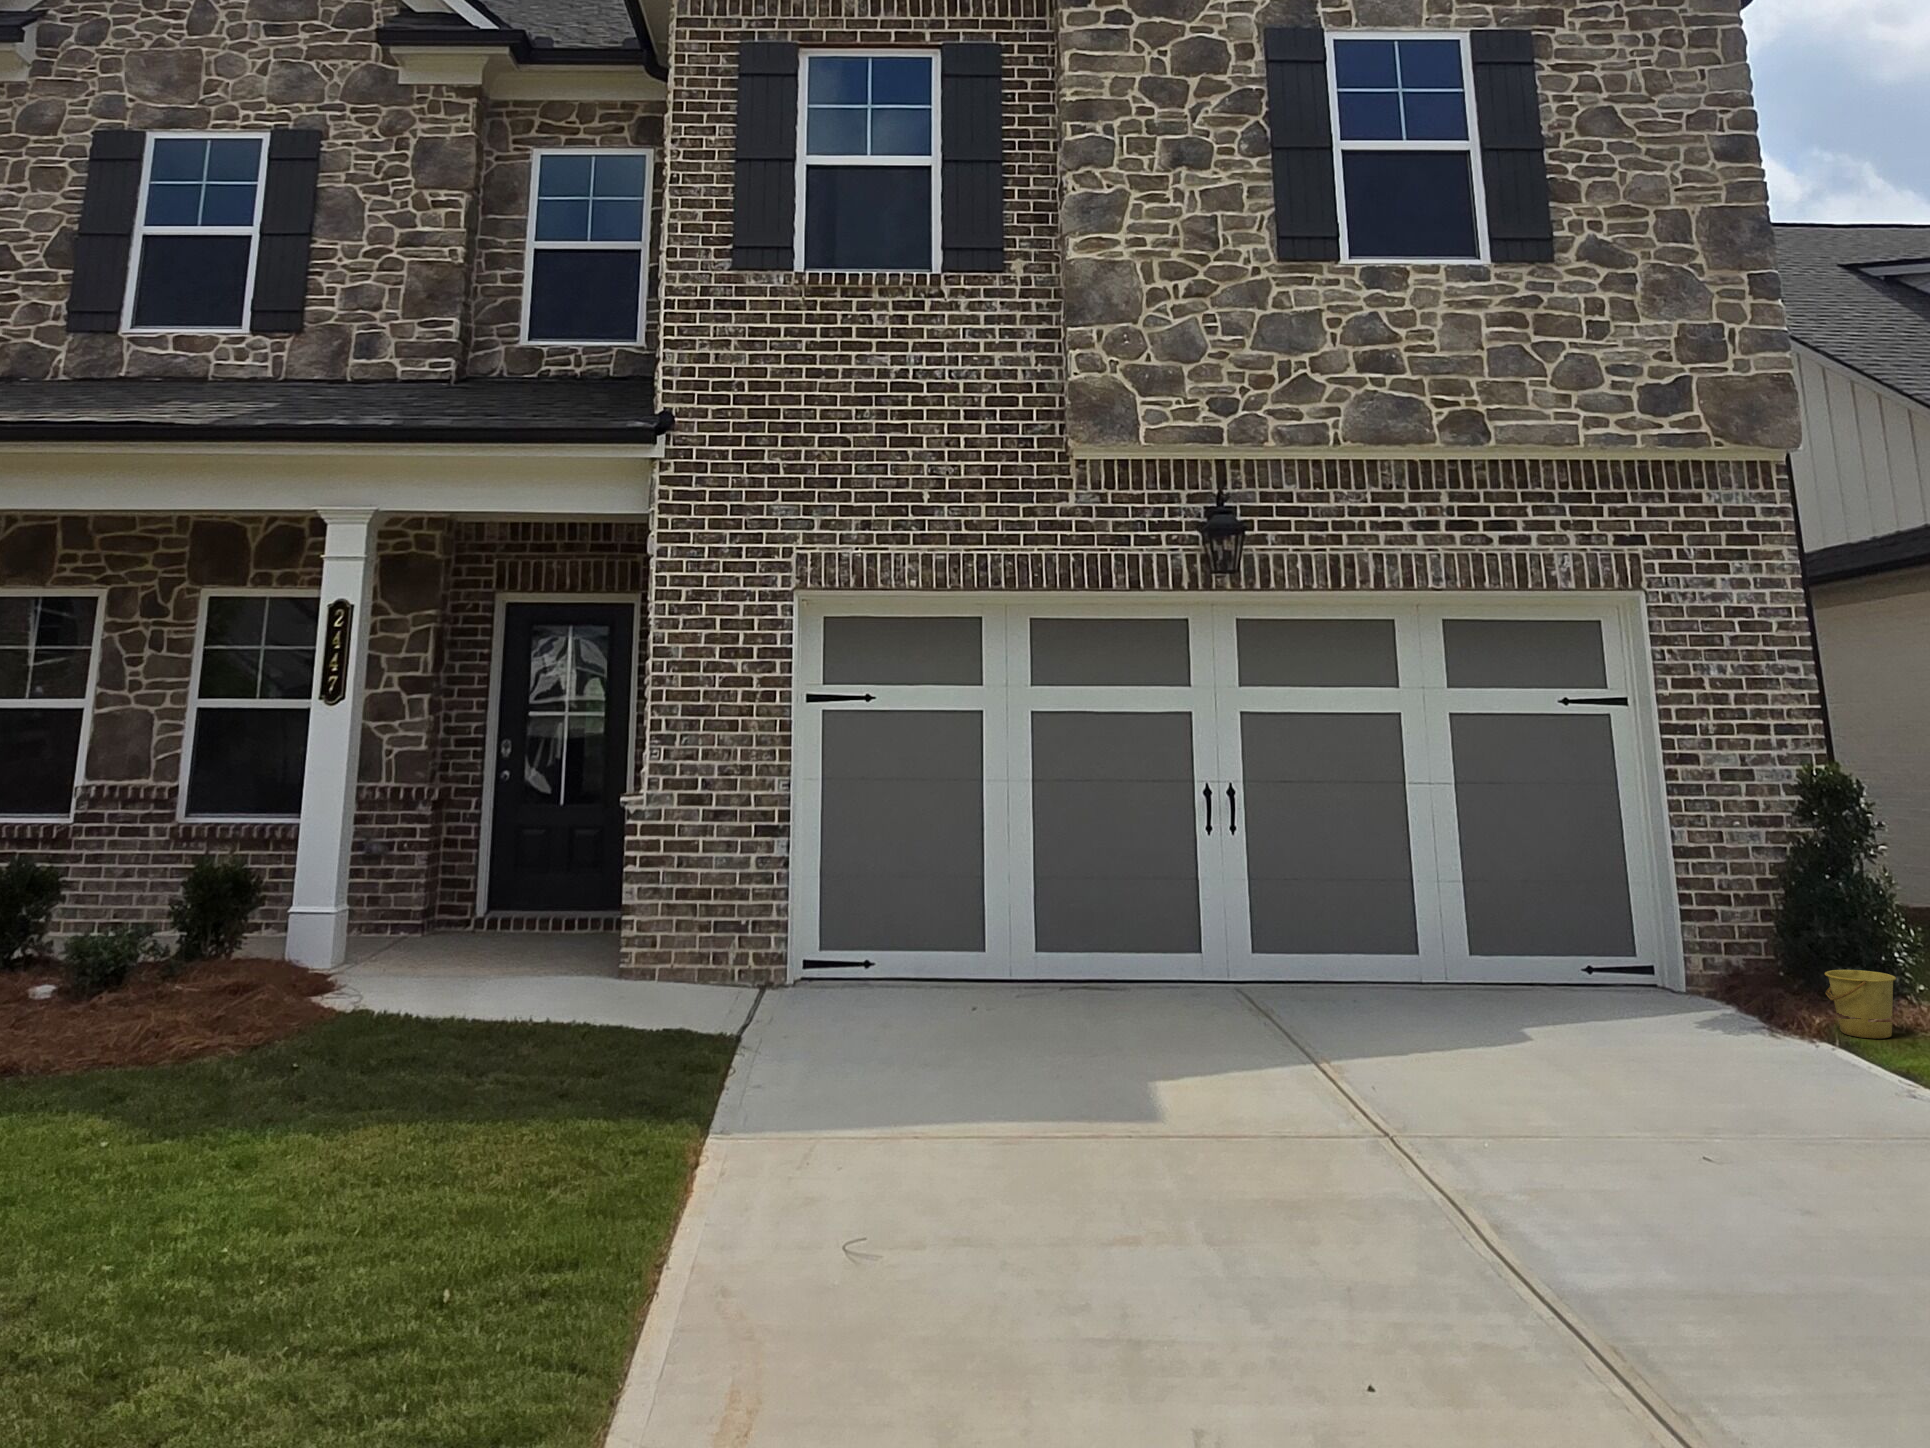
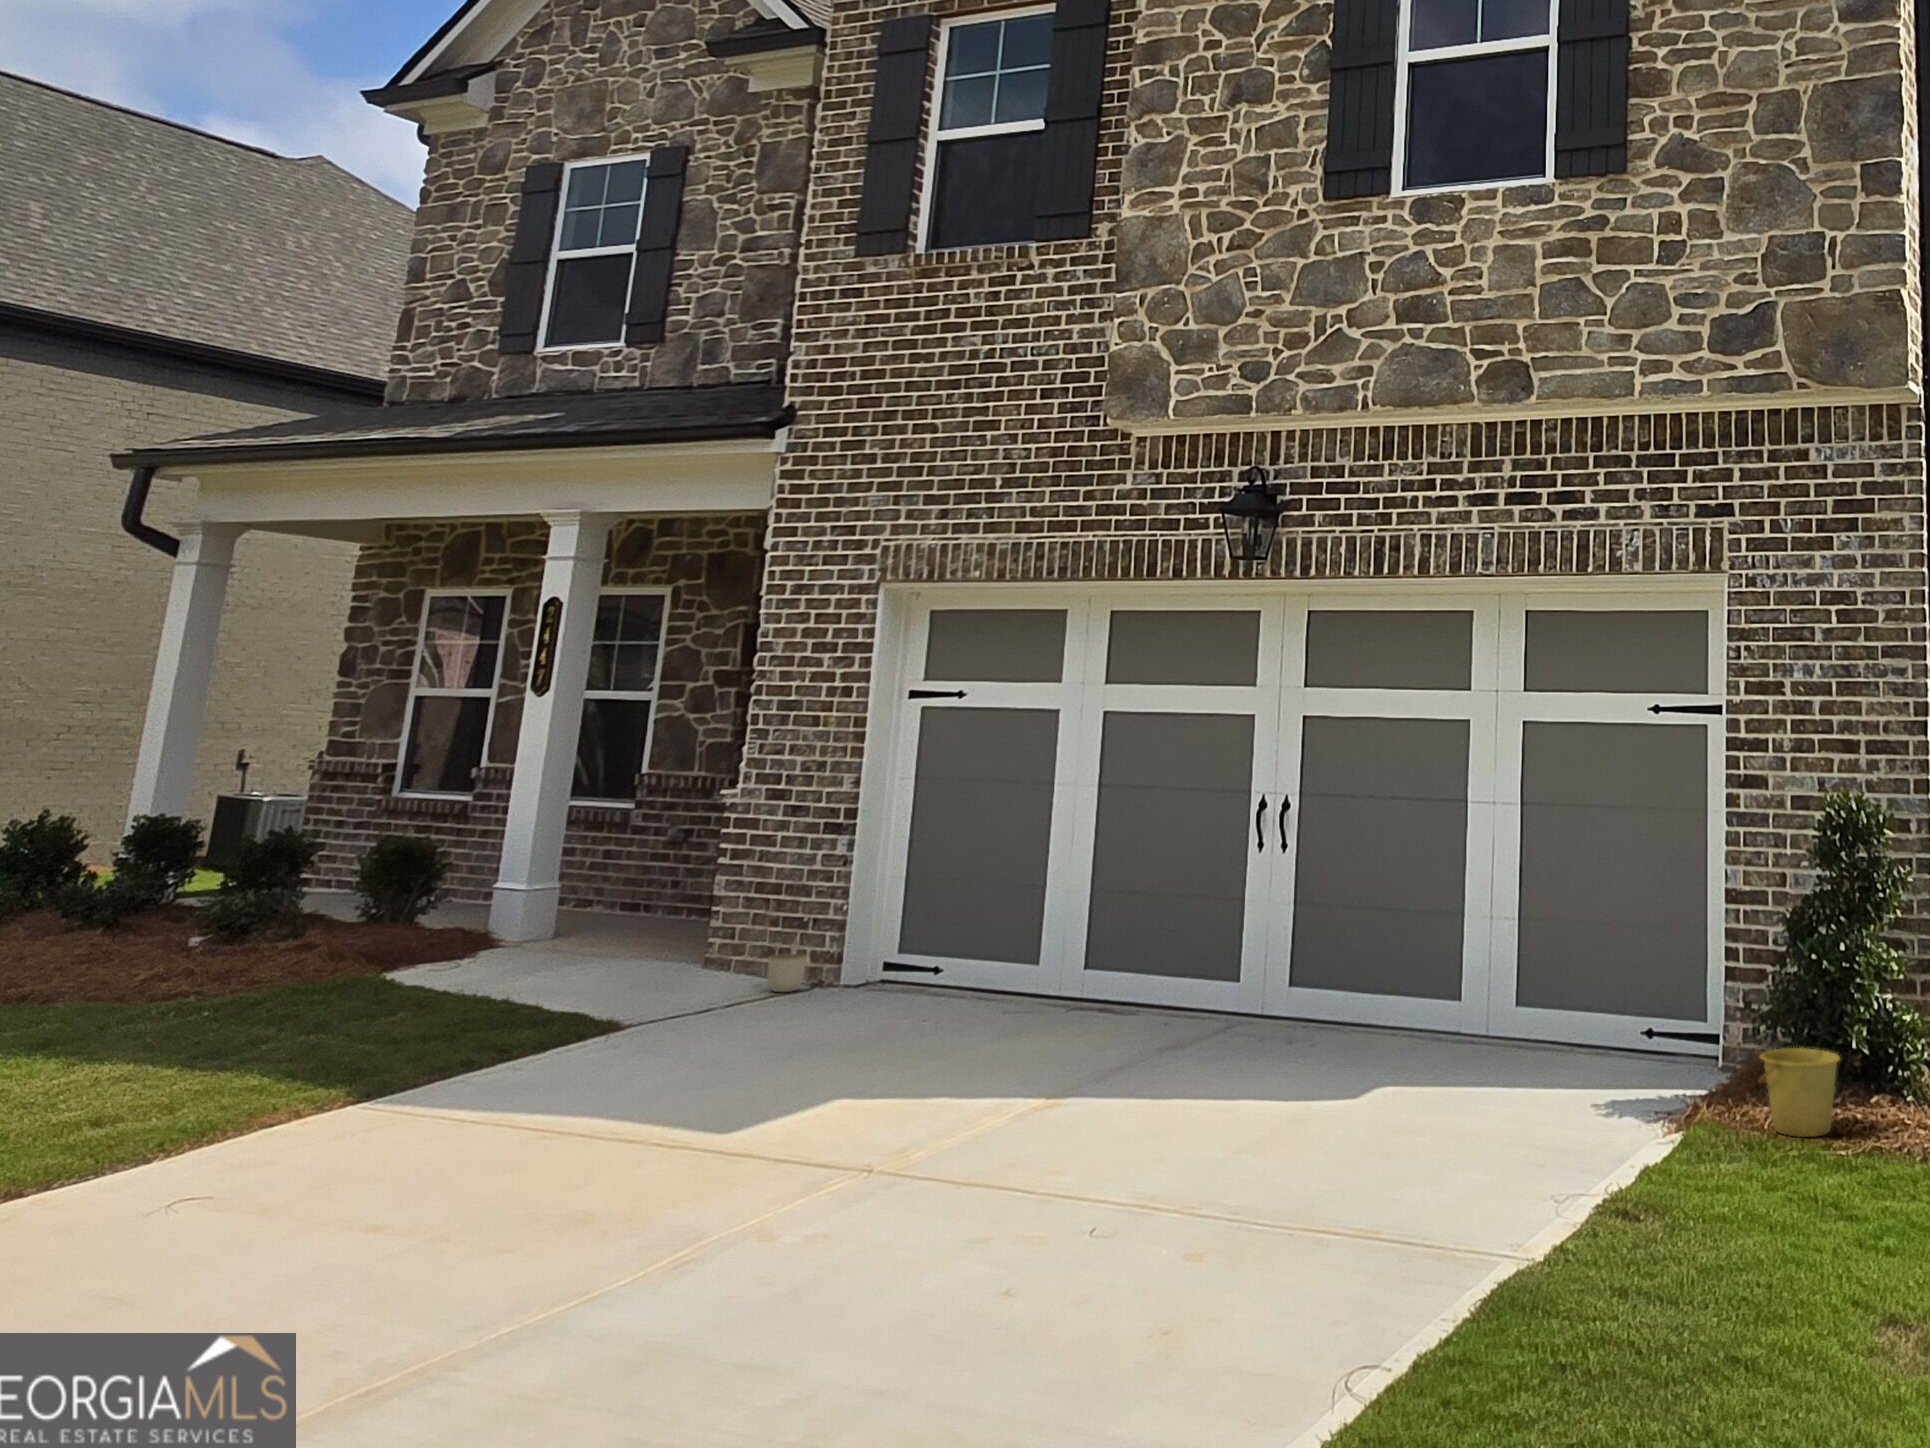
planter: none [701,958,737,996] -> present [767,954,806,992]

